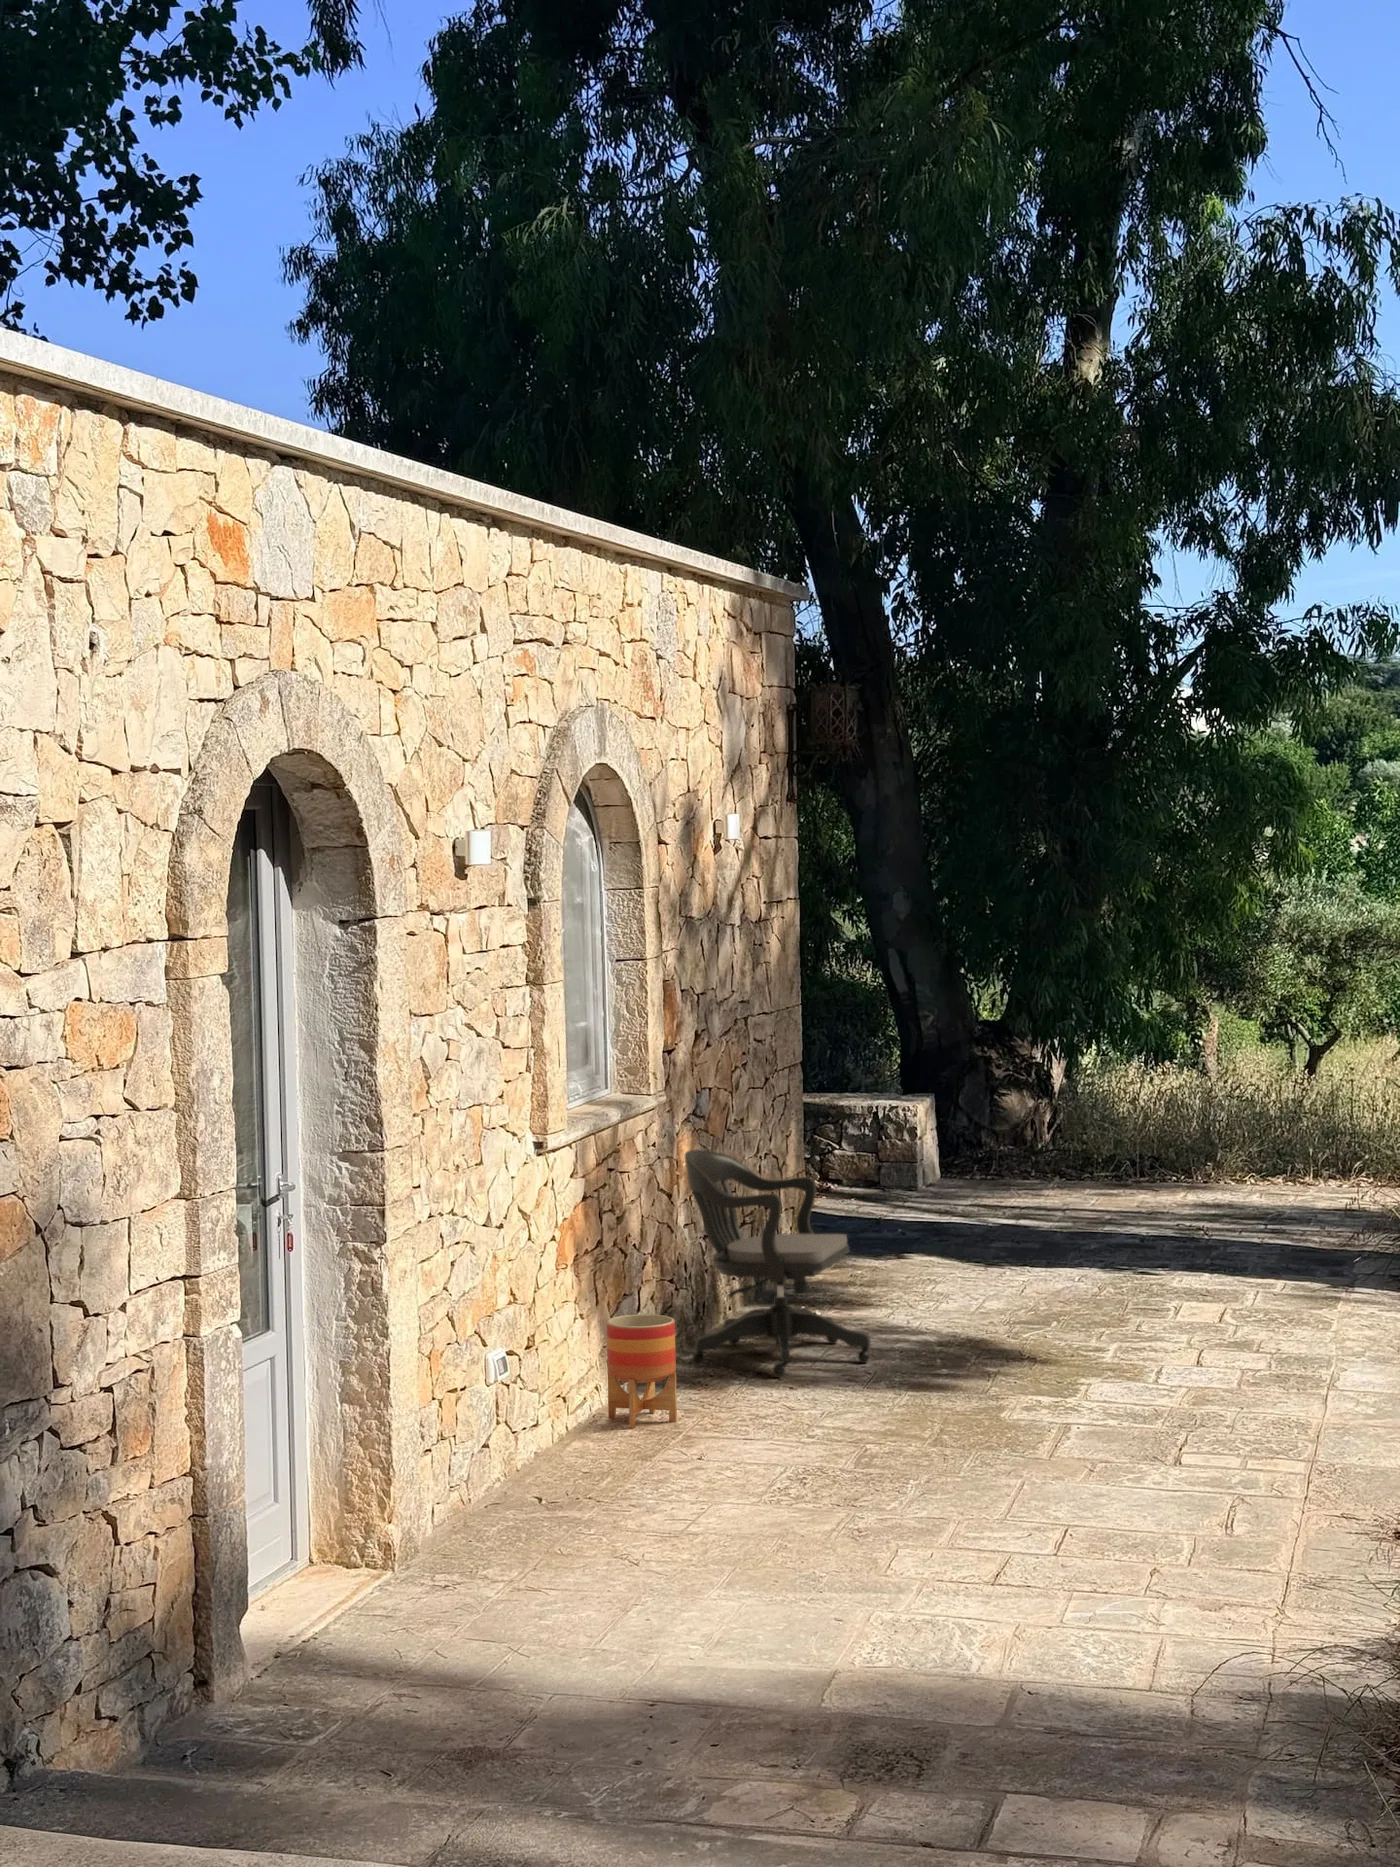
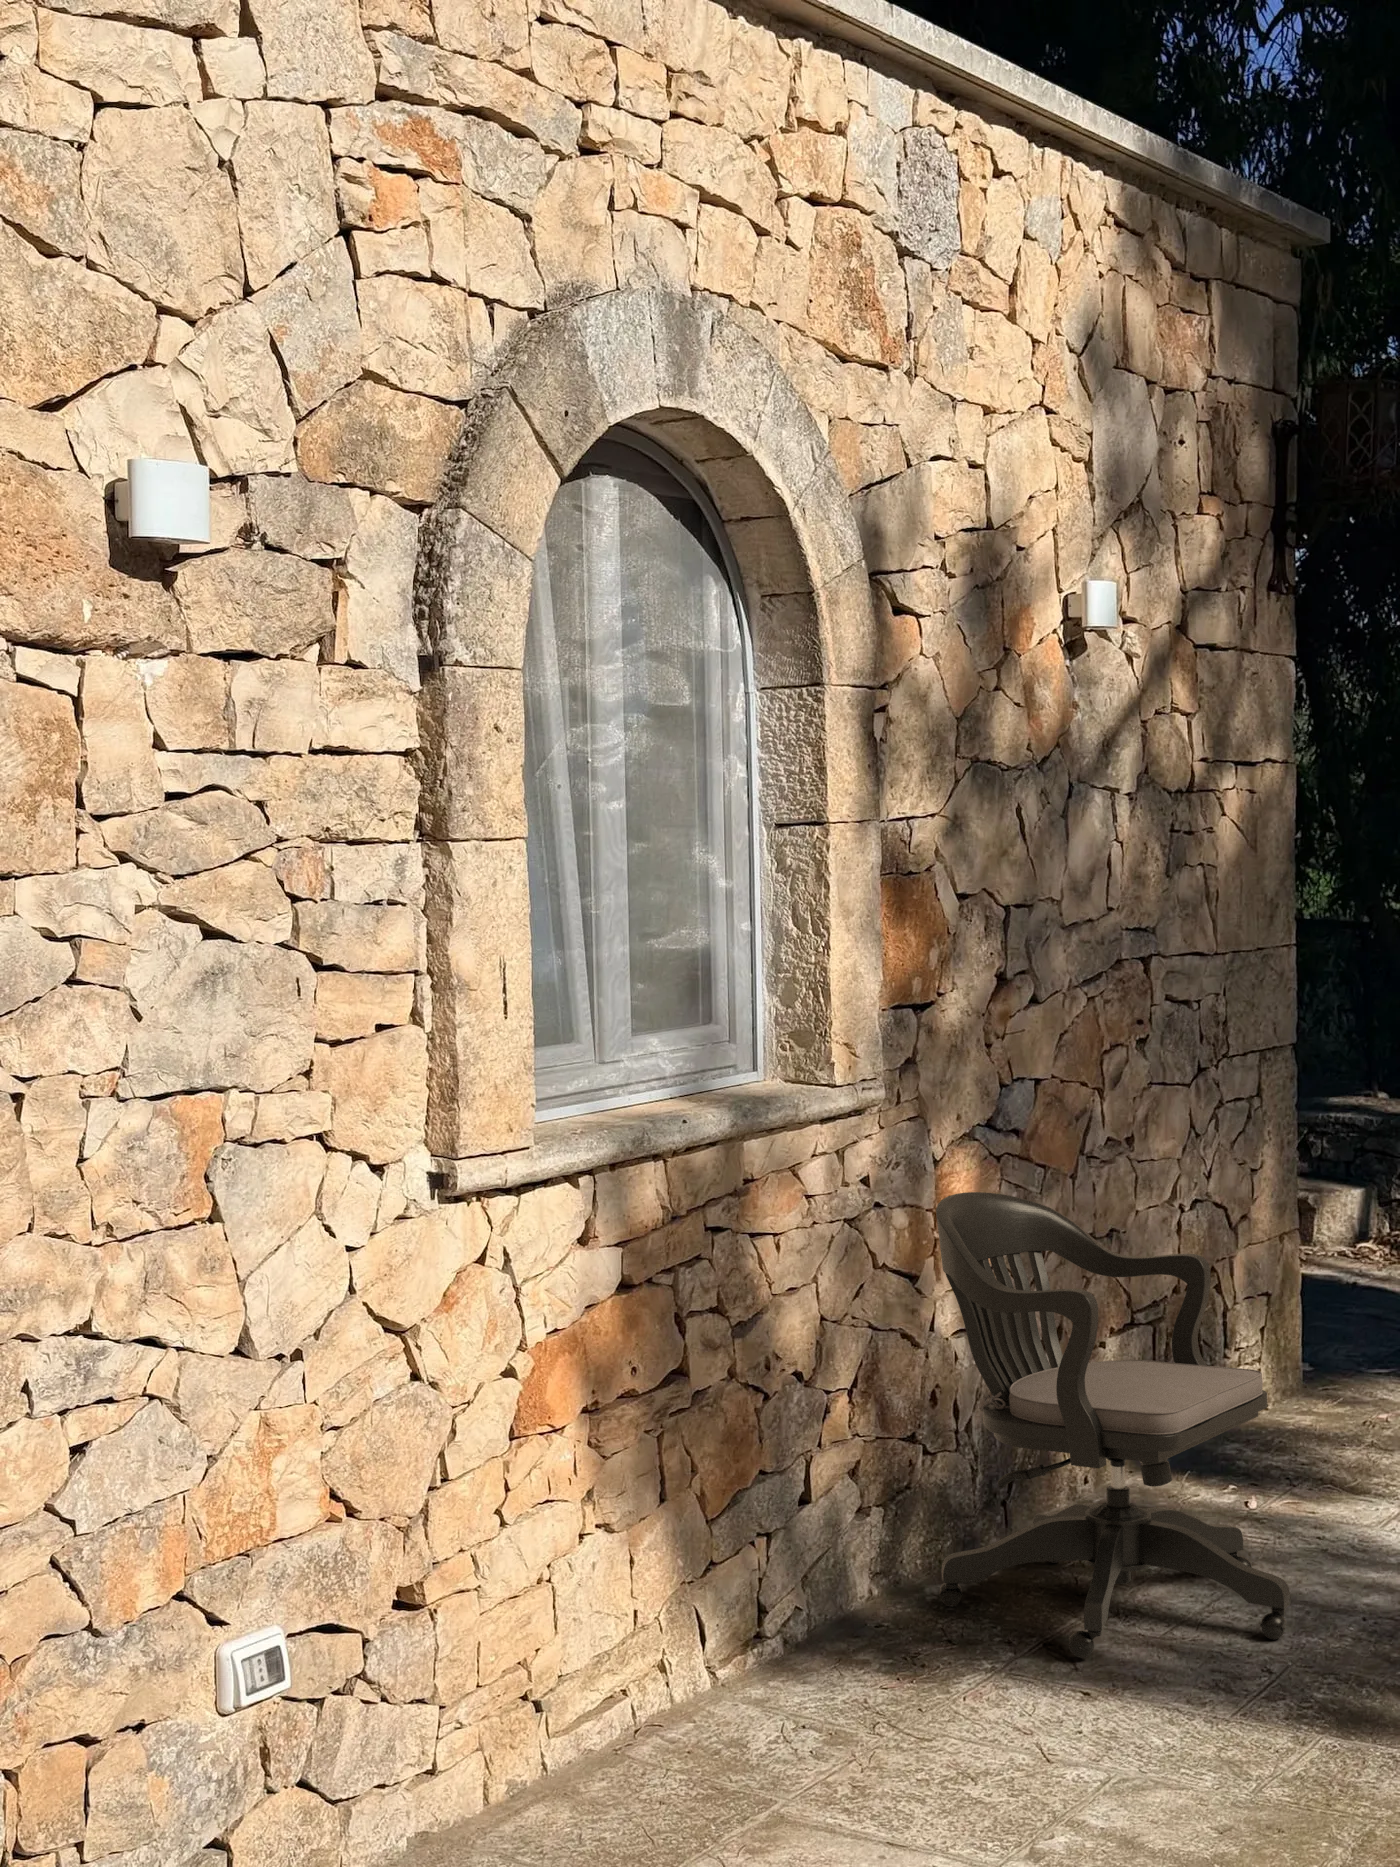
planter: present [606,1314,677,1428] -> none [658,1527,799,1771]

